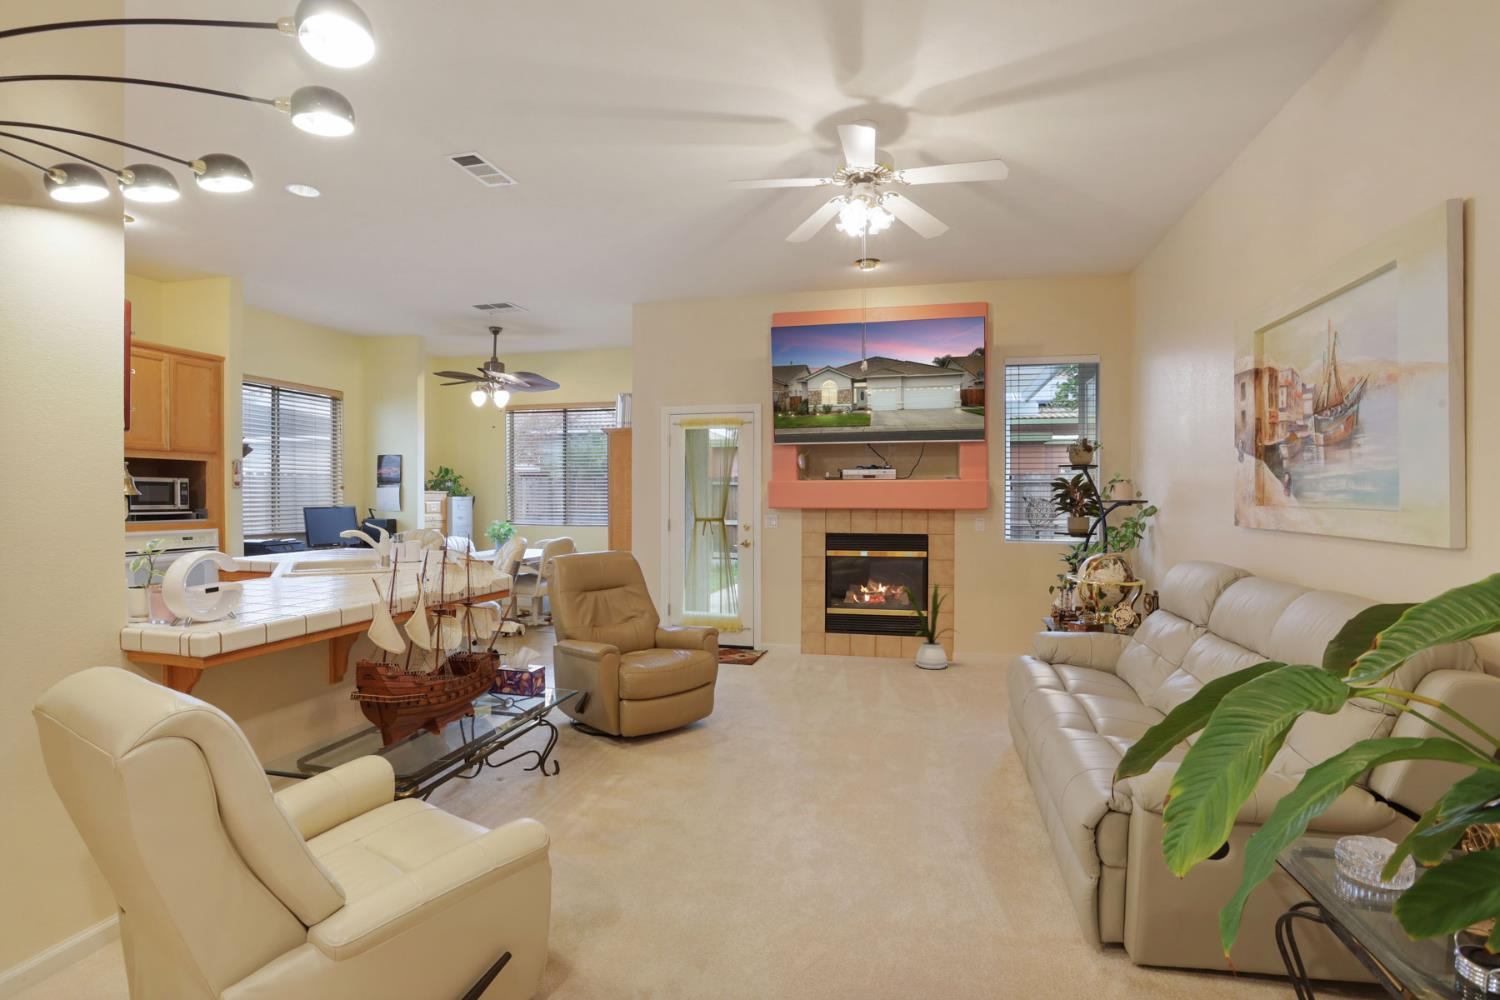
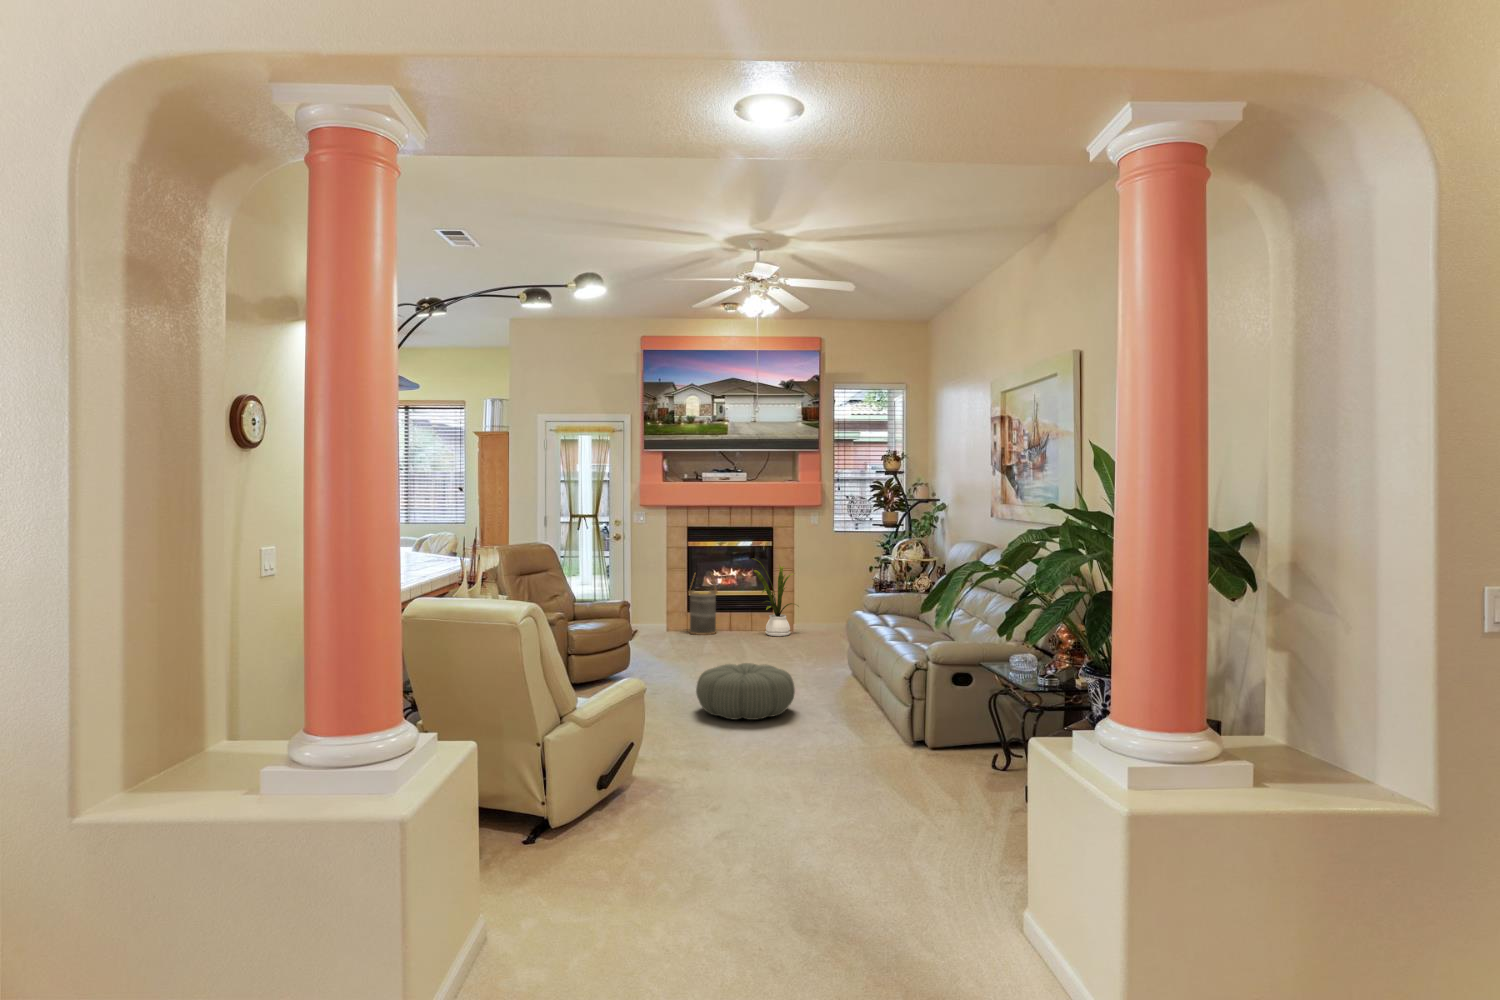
basket: none [825,587,860,662] -> present [689,574,717,635]
pouf: none [761,735,908,836] -> present [696,663,795,720]

